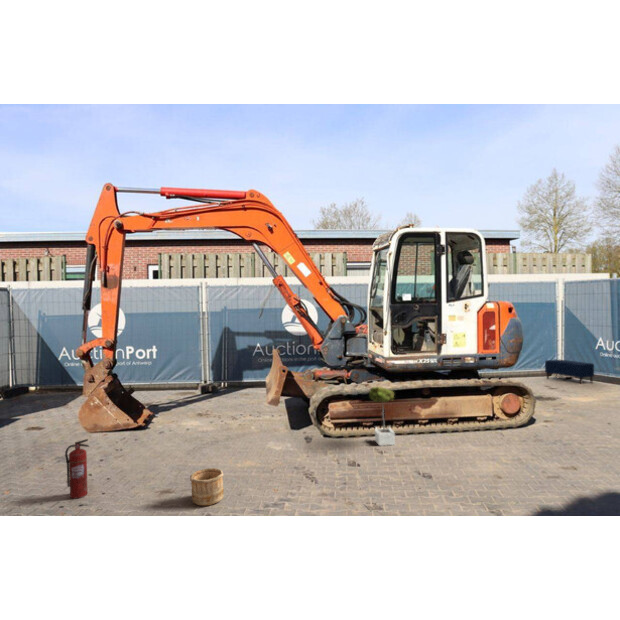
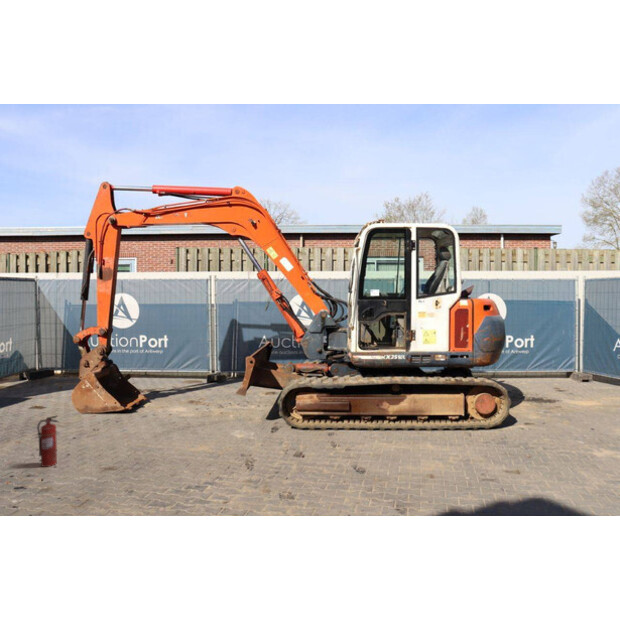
bench: present [545,359,594,384] -> none [562,361,614,388]
potted tree: present [369,387,395,446] -> none [332,380,357,438]
wooden bucket: present [190,468,223,506] -> none [137,447,169,480]

